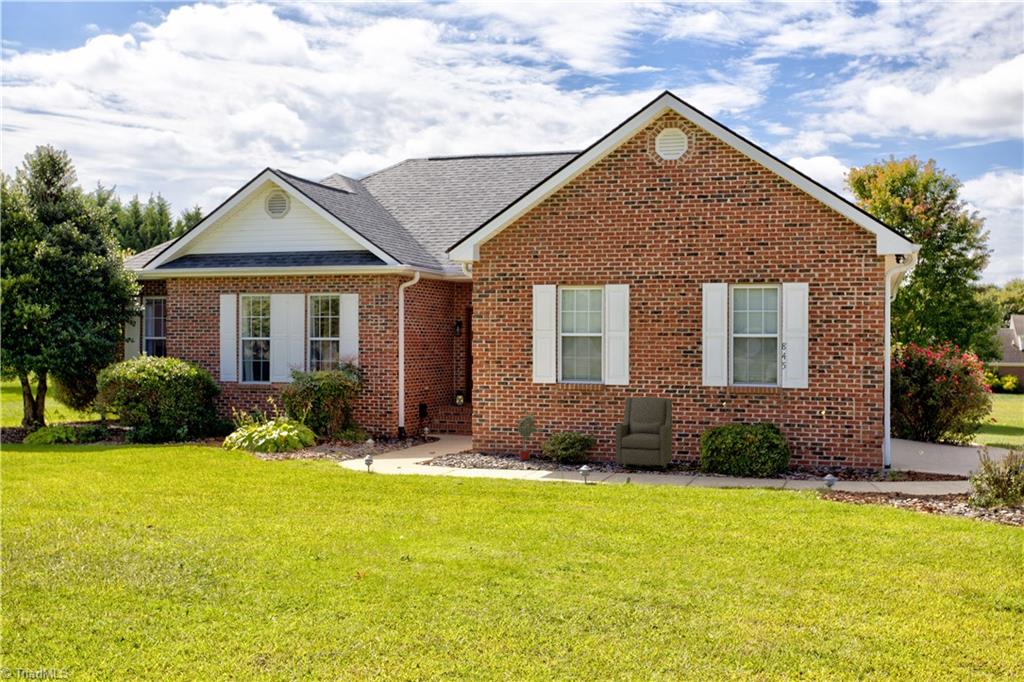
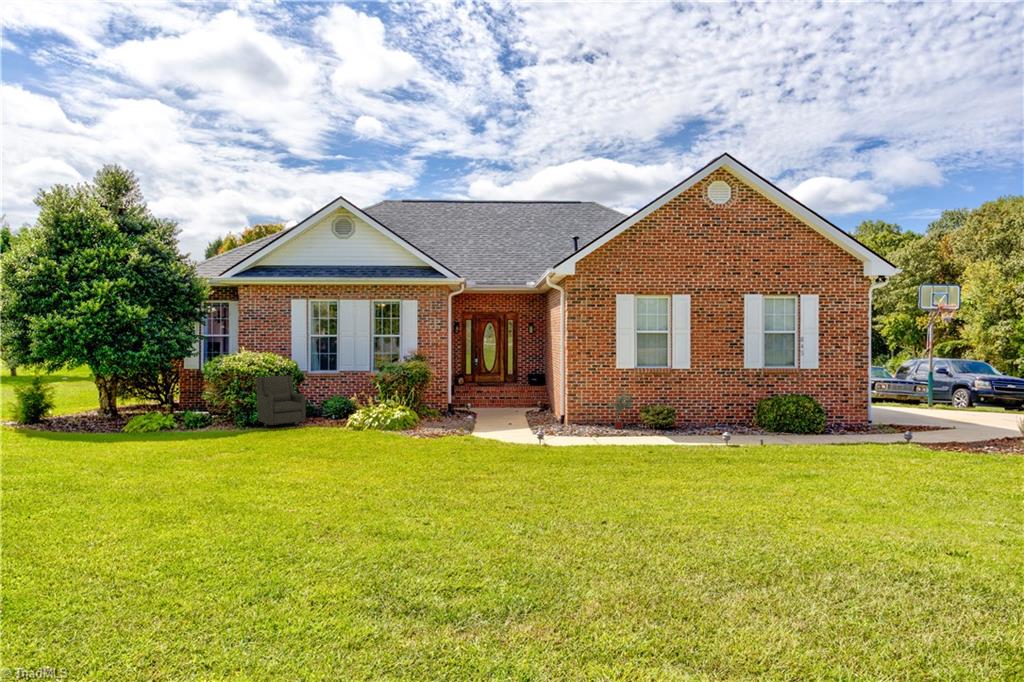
chair: present [615,397,673,470] -> present [256,376,306,428]

